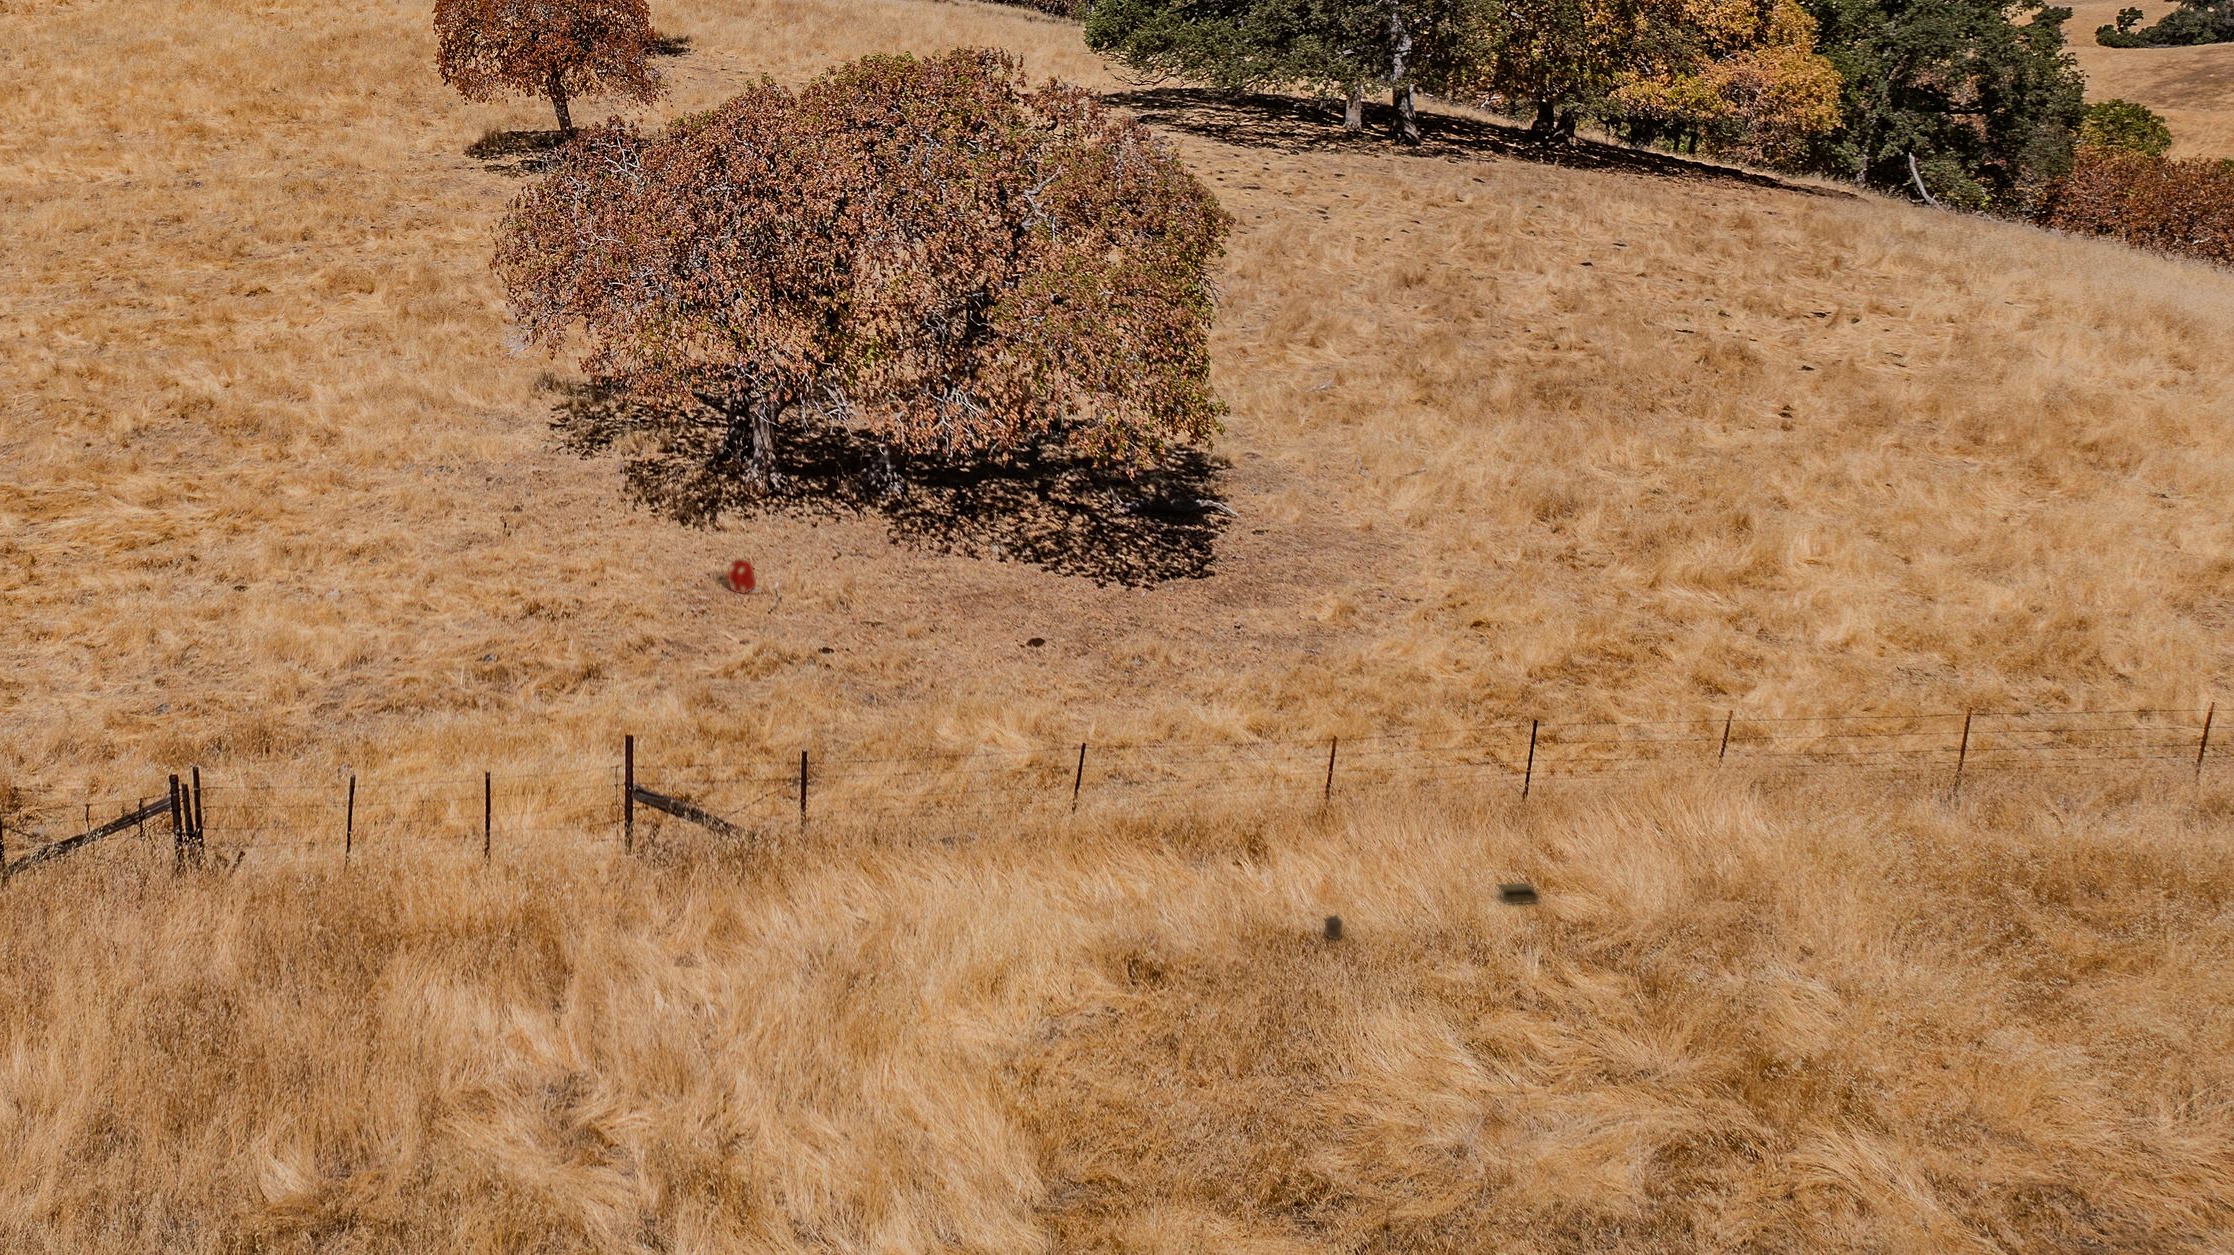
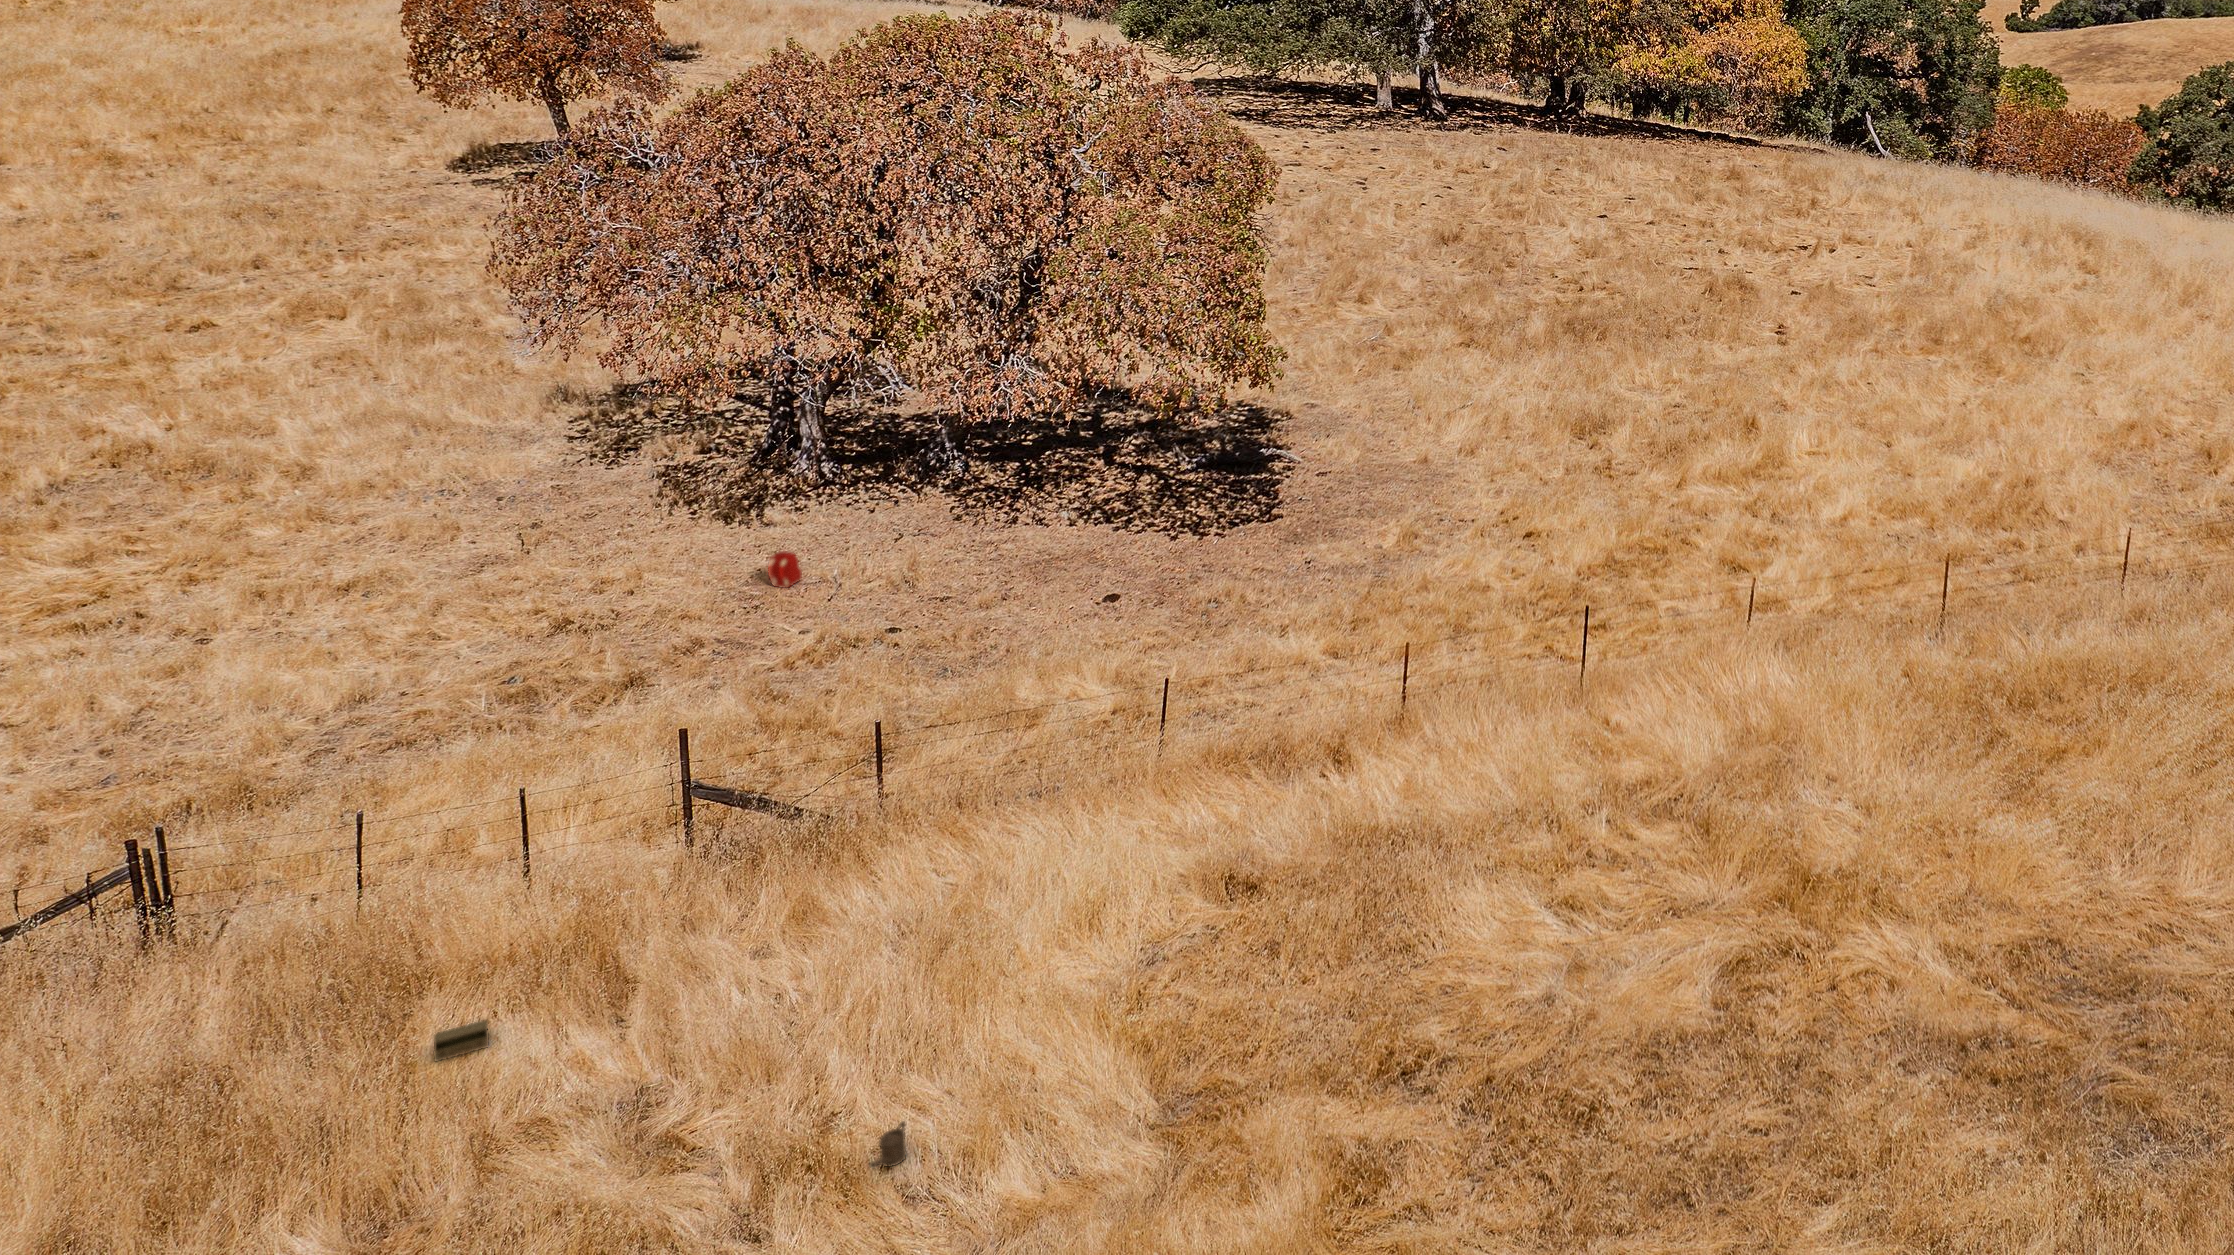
toolbox: present [1496,883,1539,904] -> present [434,1020,489,1061]
watering can: present [1325,915,1342,939] -> present [869,1122,906,1168]

